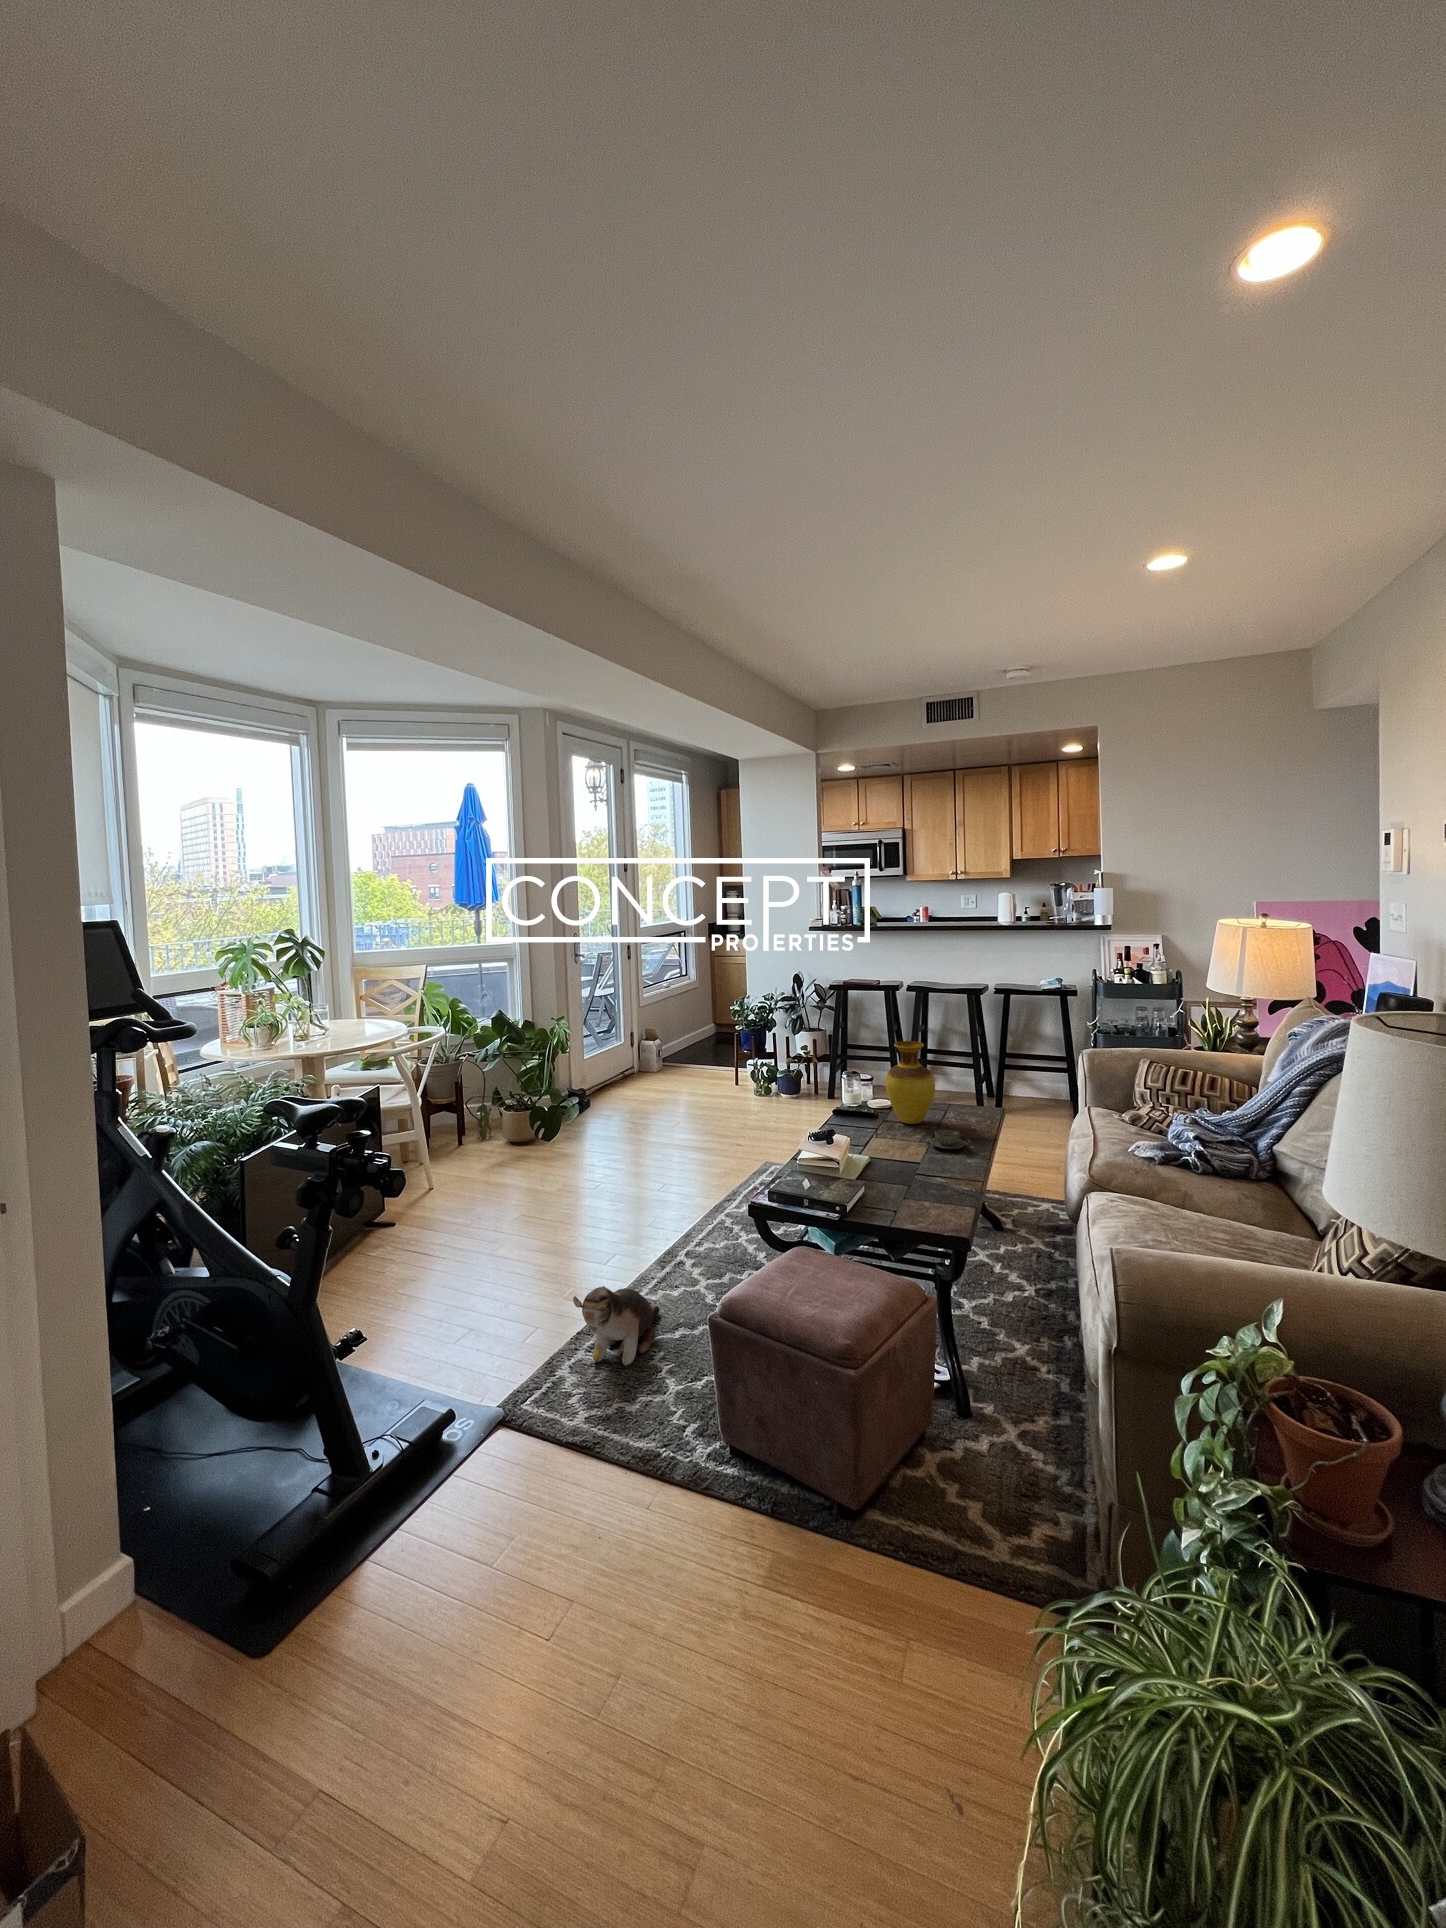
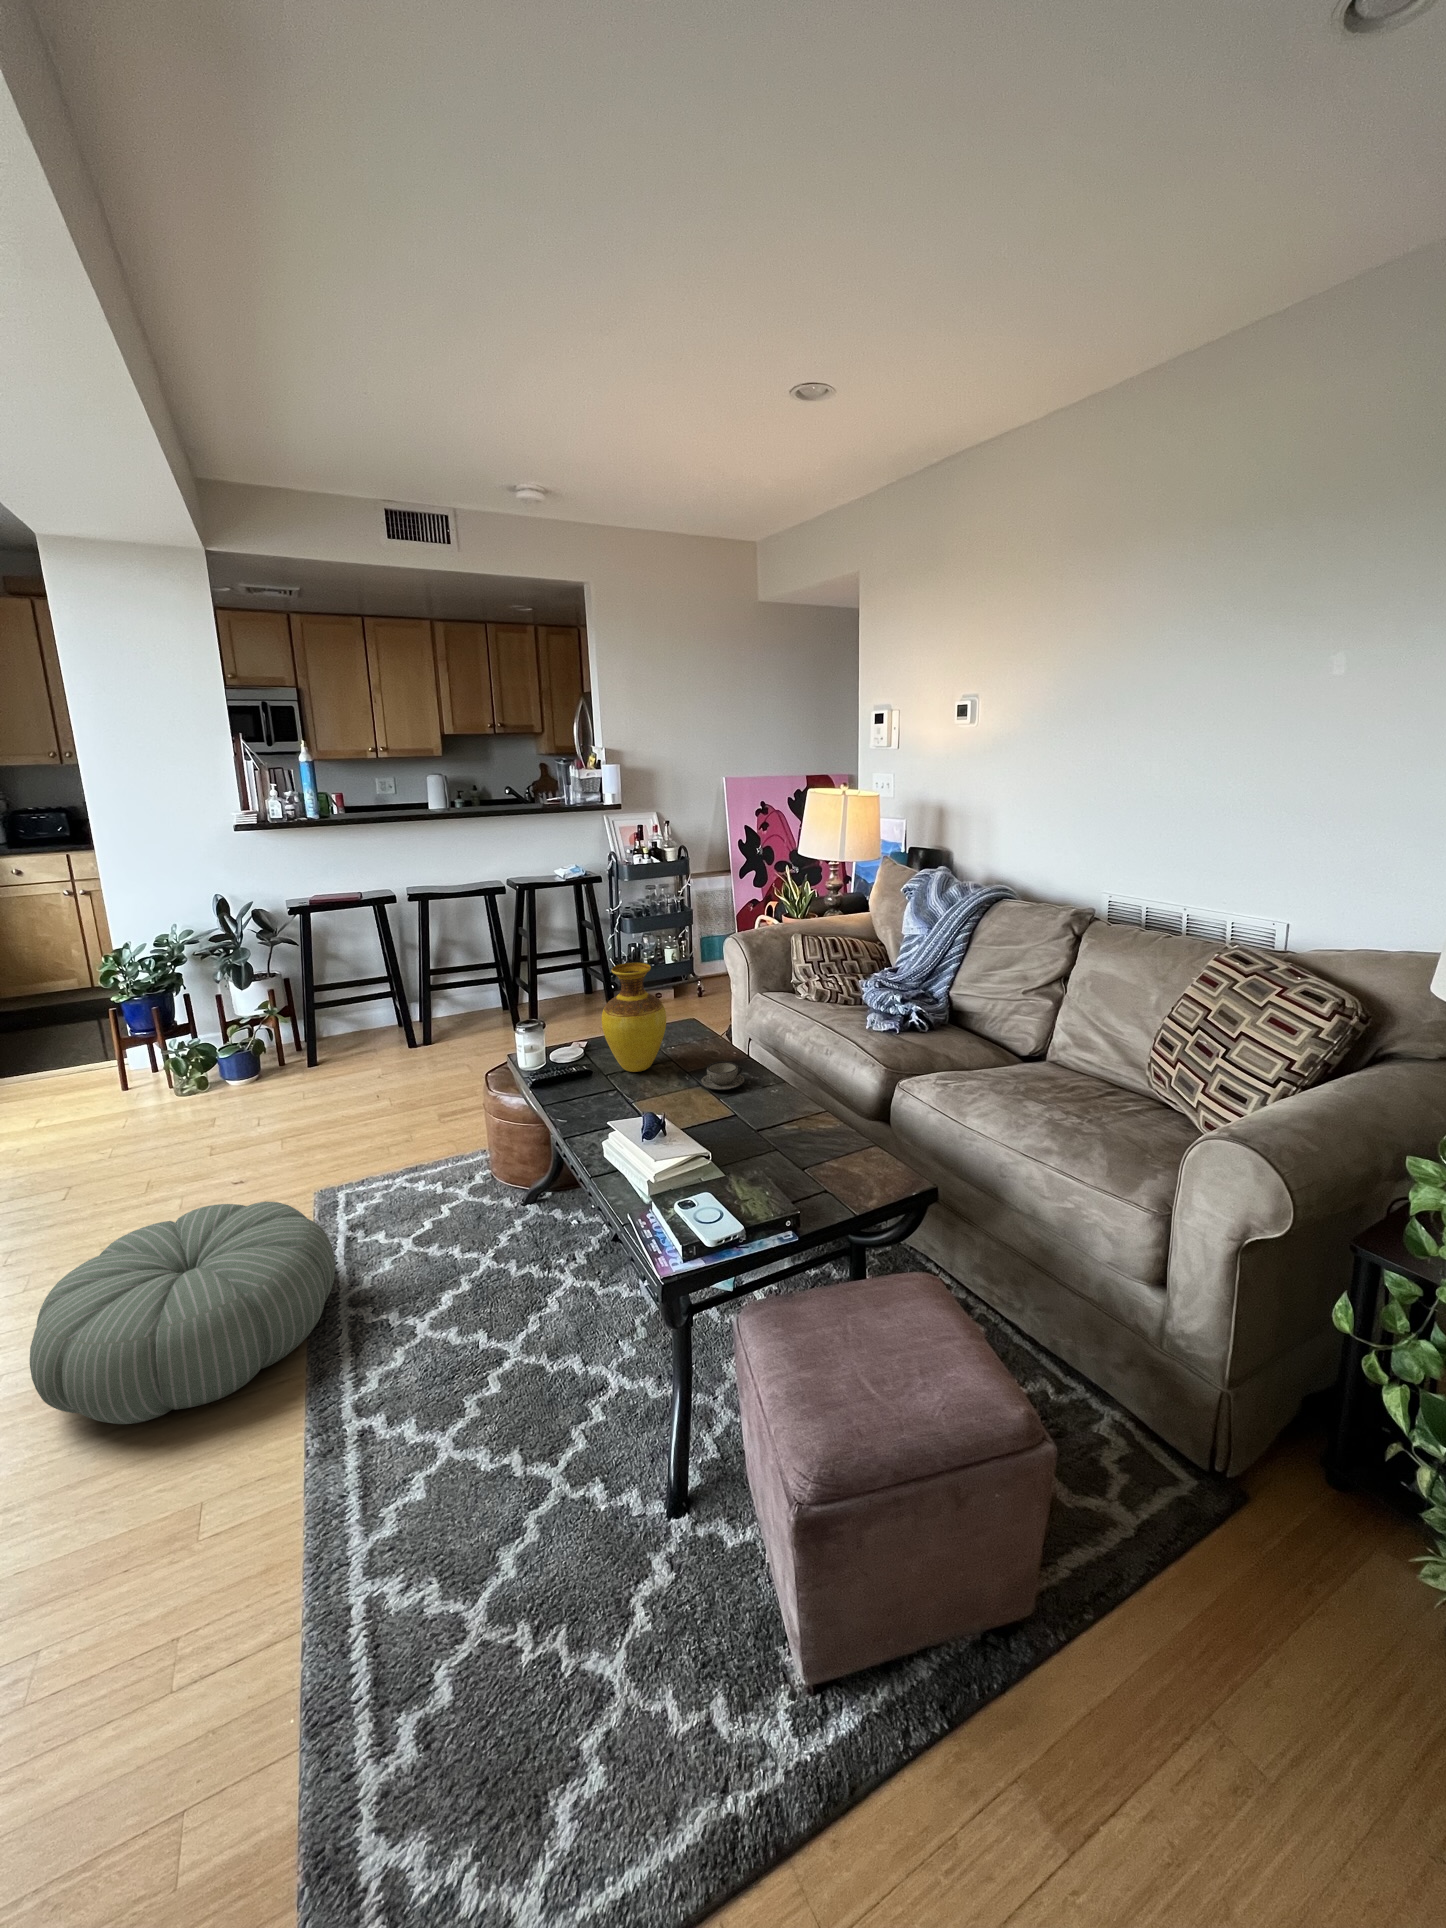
pouf: none [593,1133,726,1223] -> present [30,1201,335,1424]
plush toy: present [573,1286,659,1365] -> none [384,1543,493,1760]

